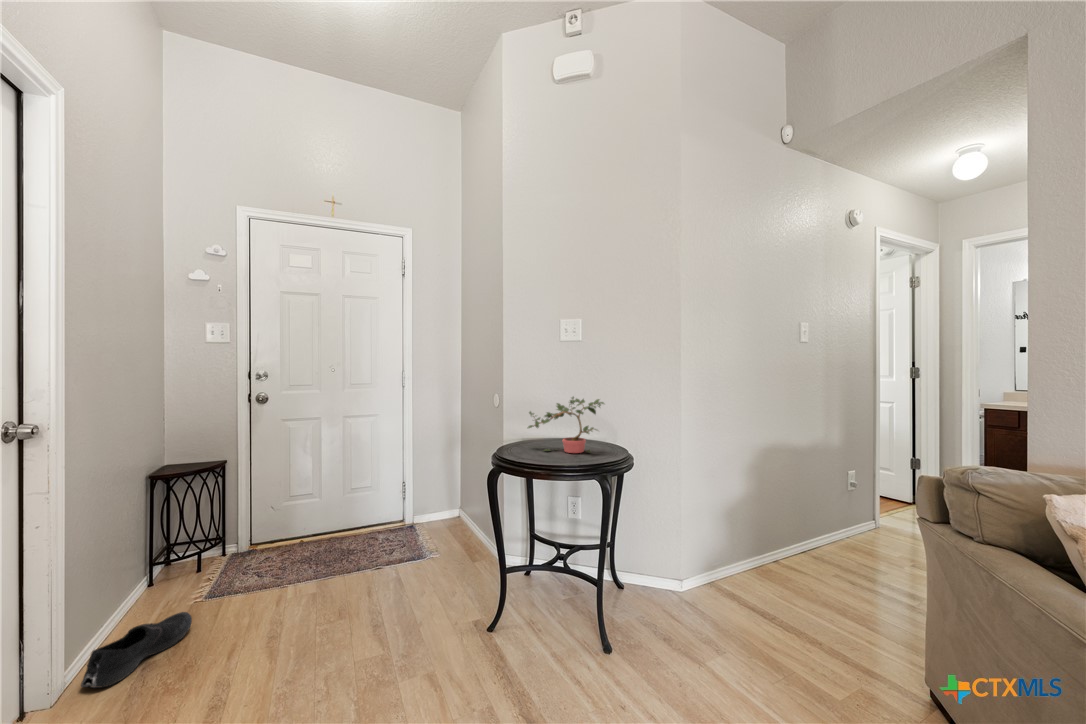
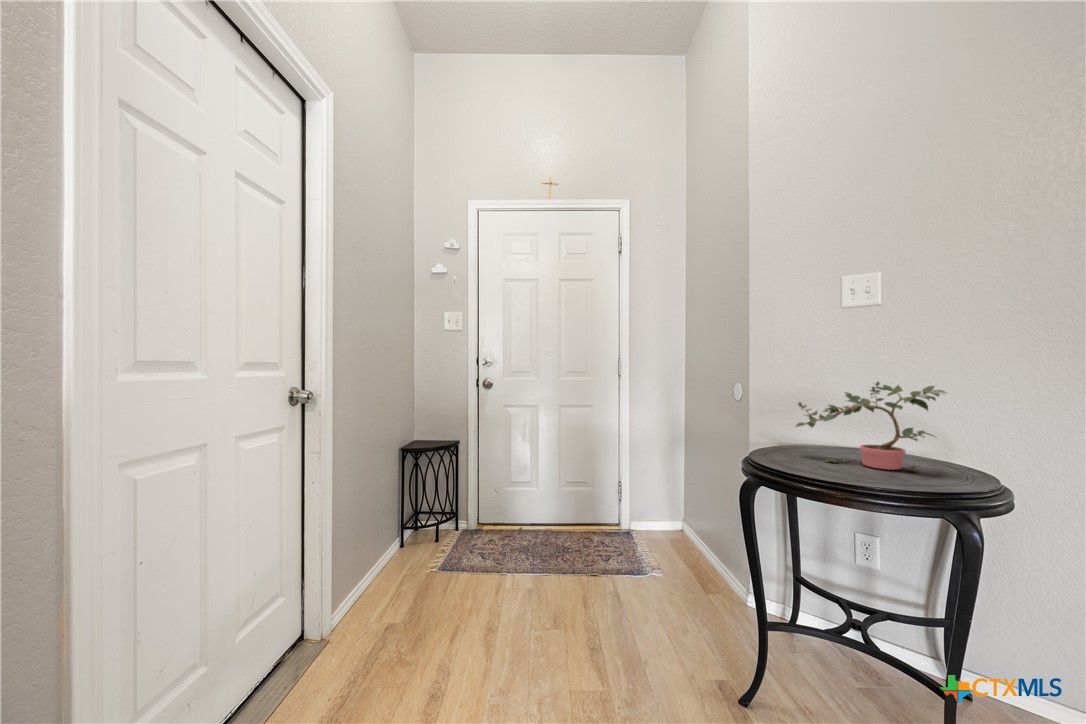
shoe: present [81,612,192,688] -> none [340,580,425,639]

